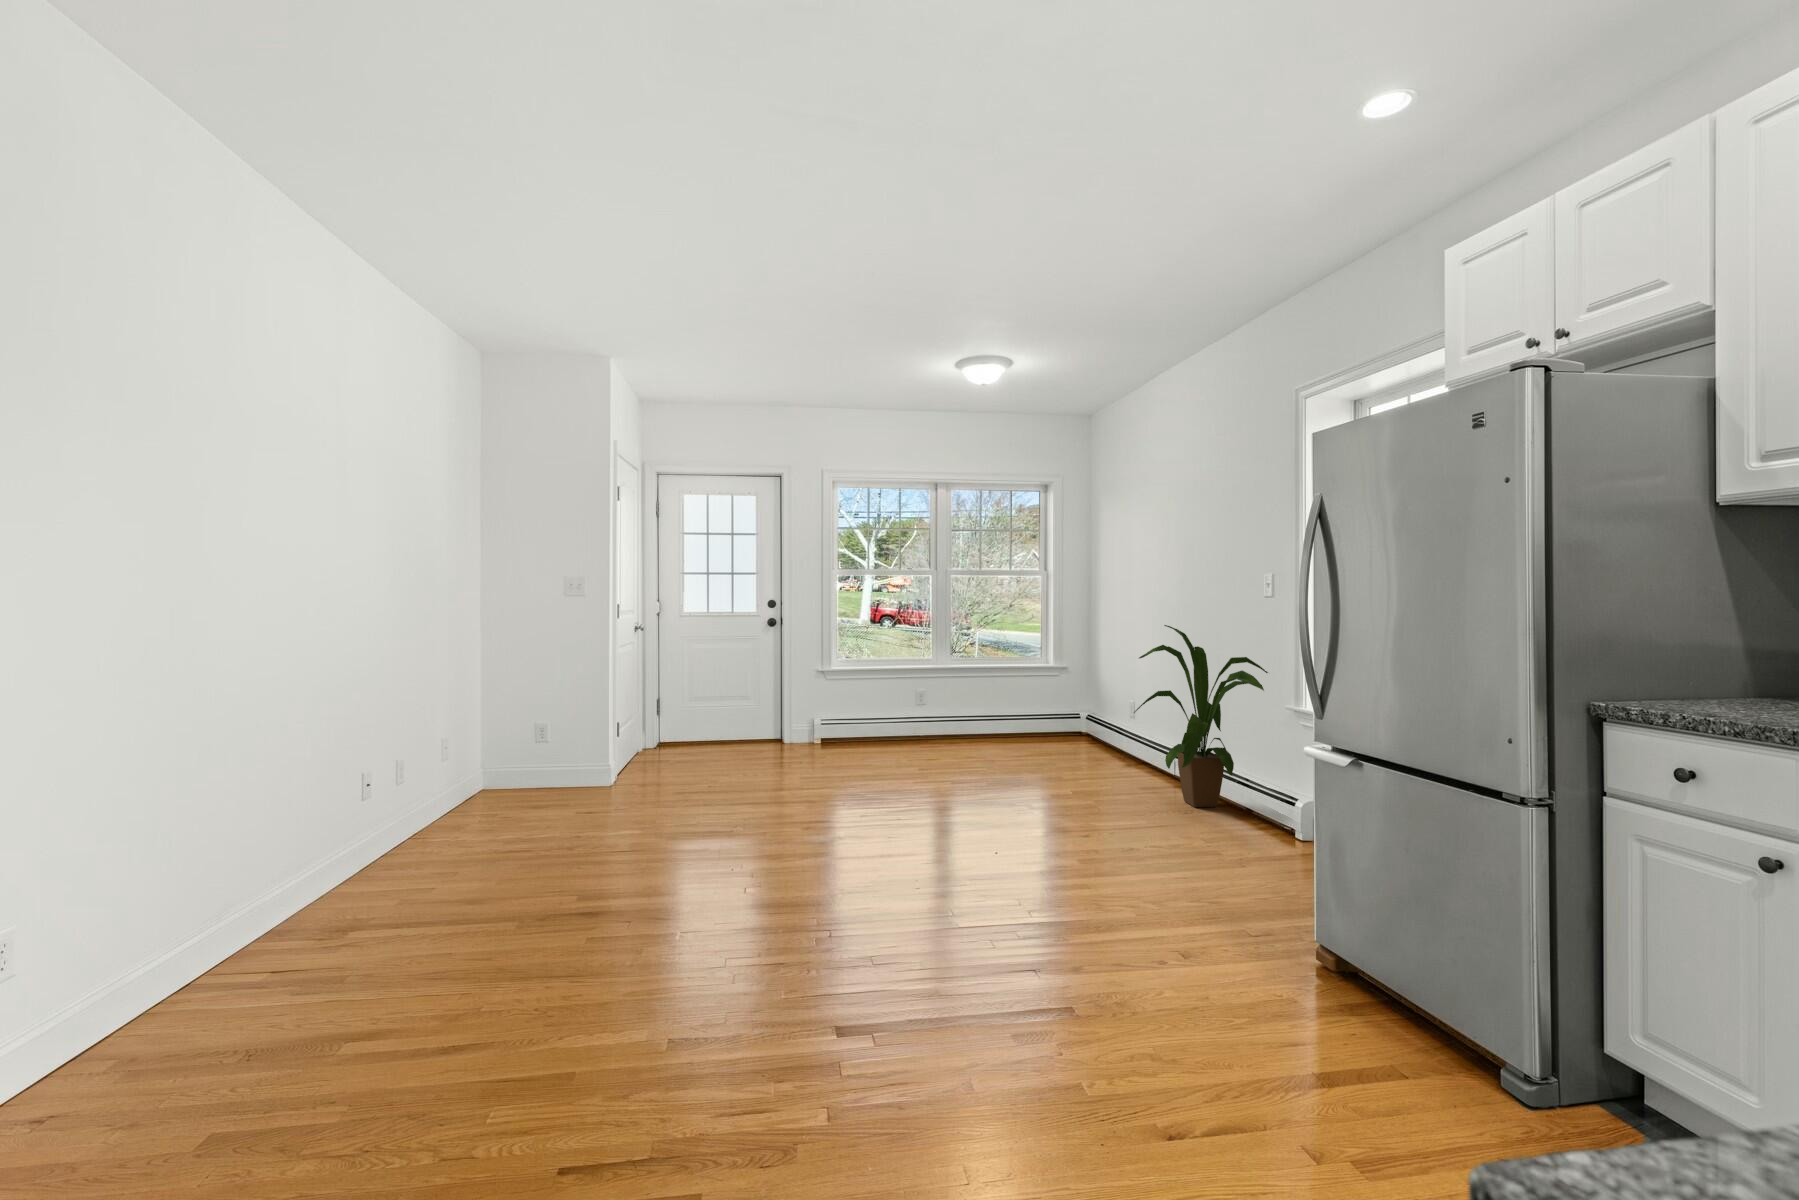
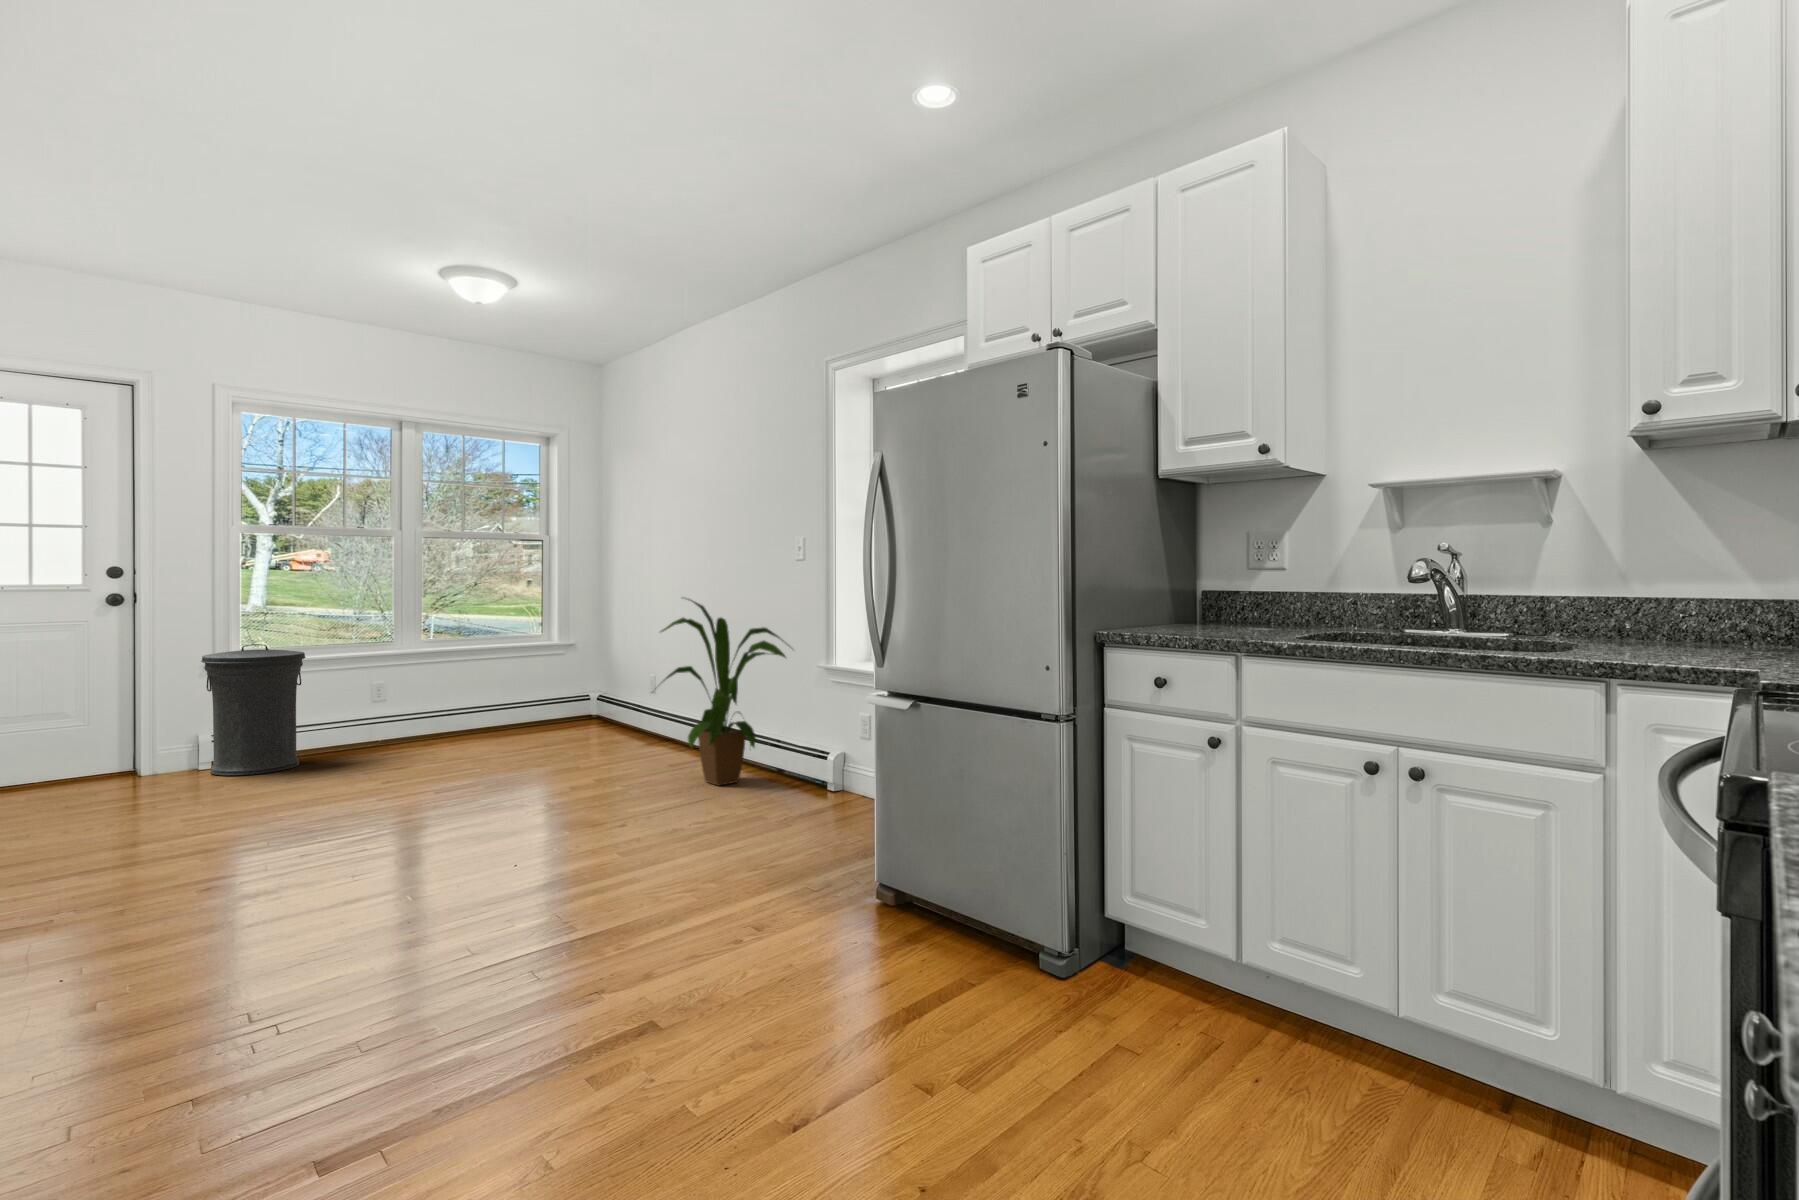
trash can: none [824,651,886,746] -> present [201,644,305,776]

